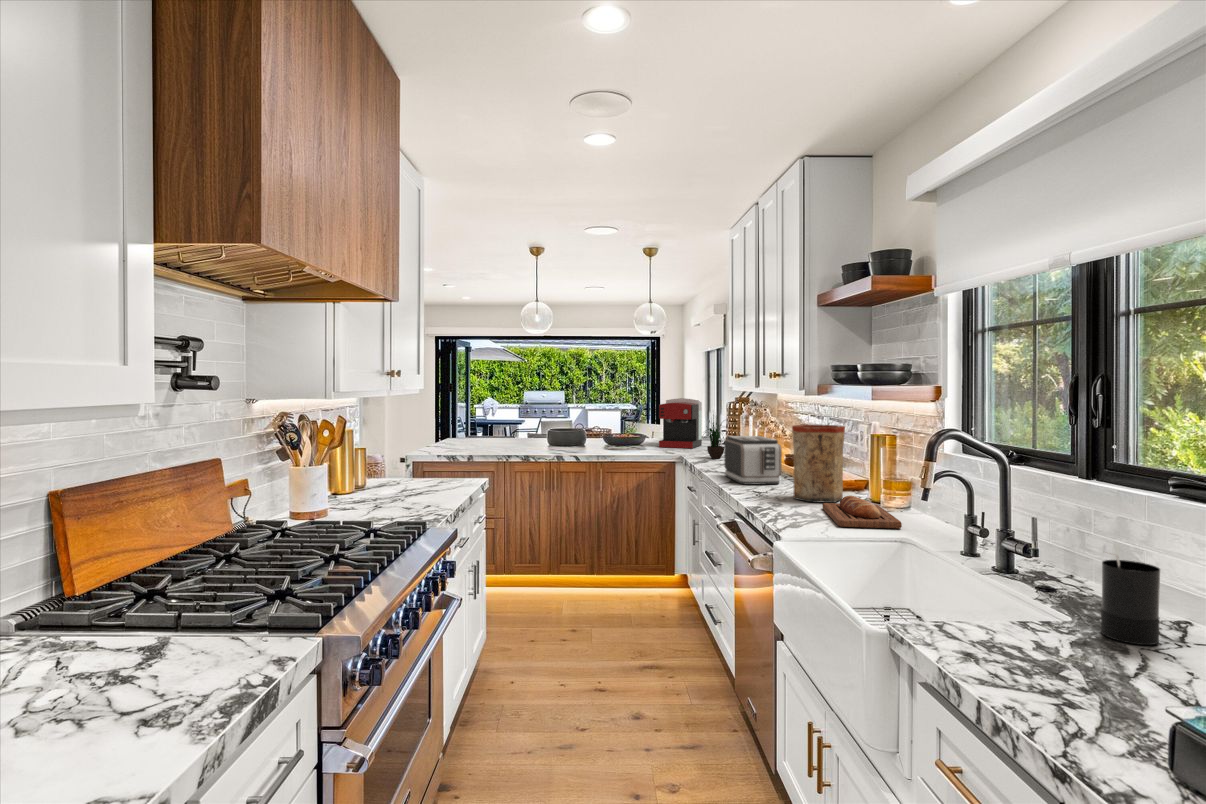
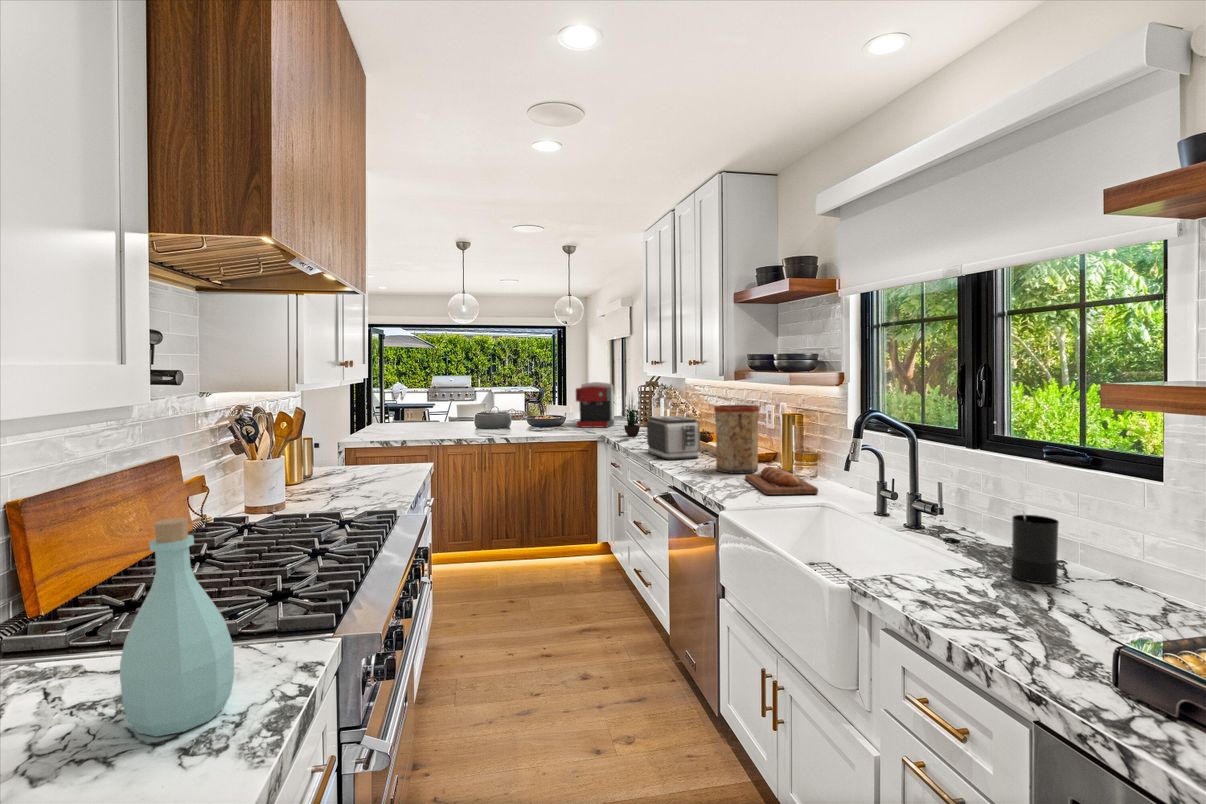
bottle: none [94,503,204,709] -> present [120,518,234,736]

